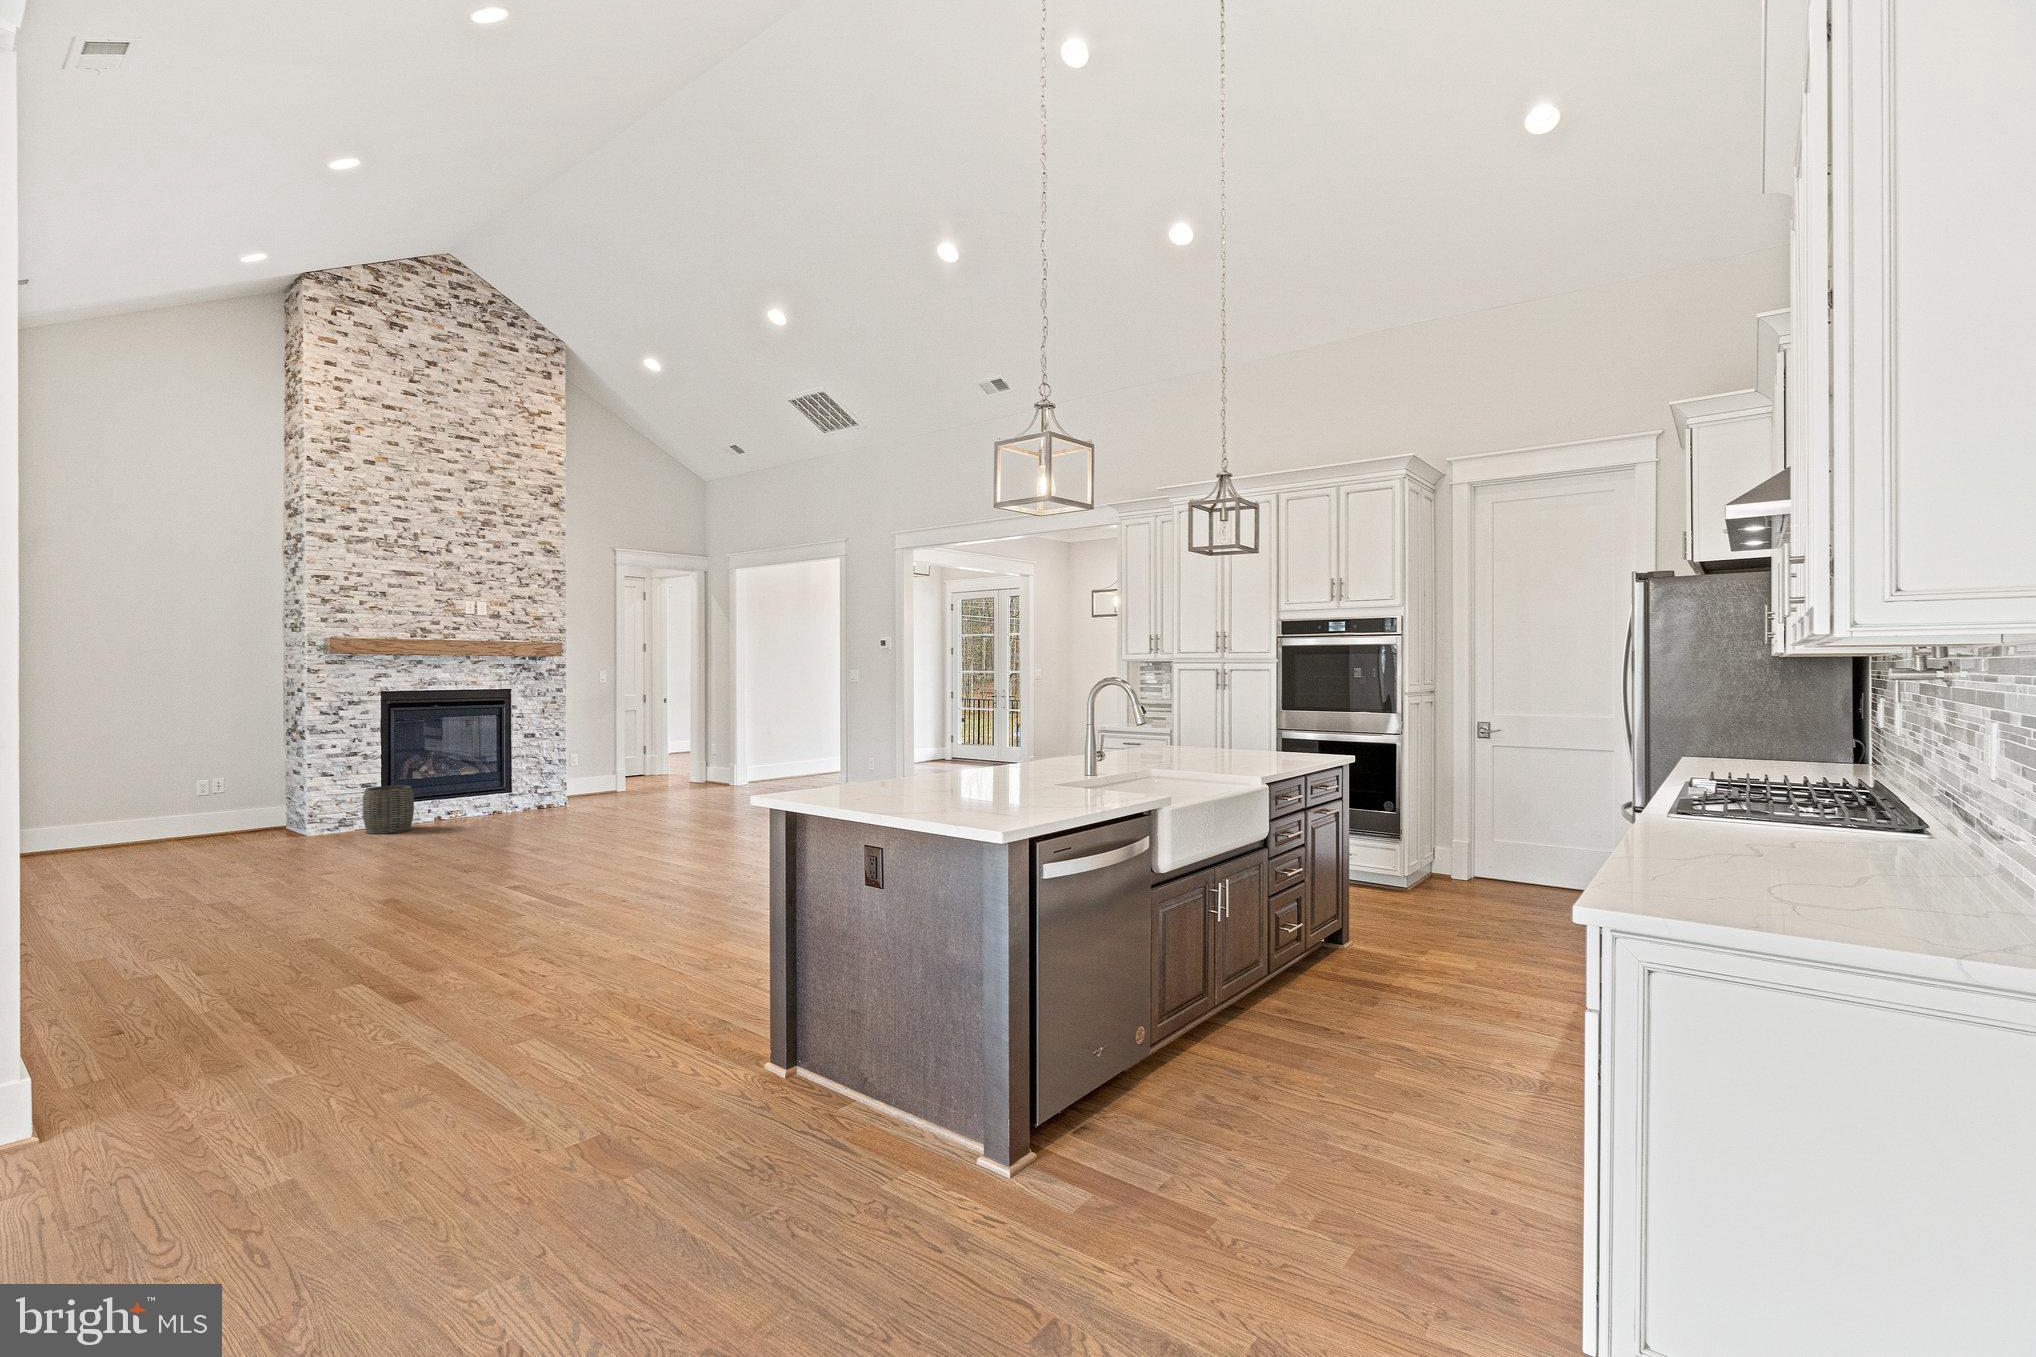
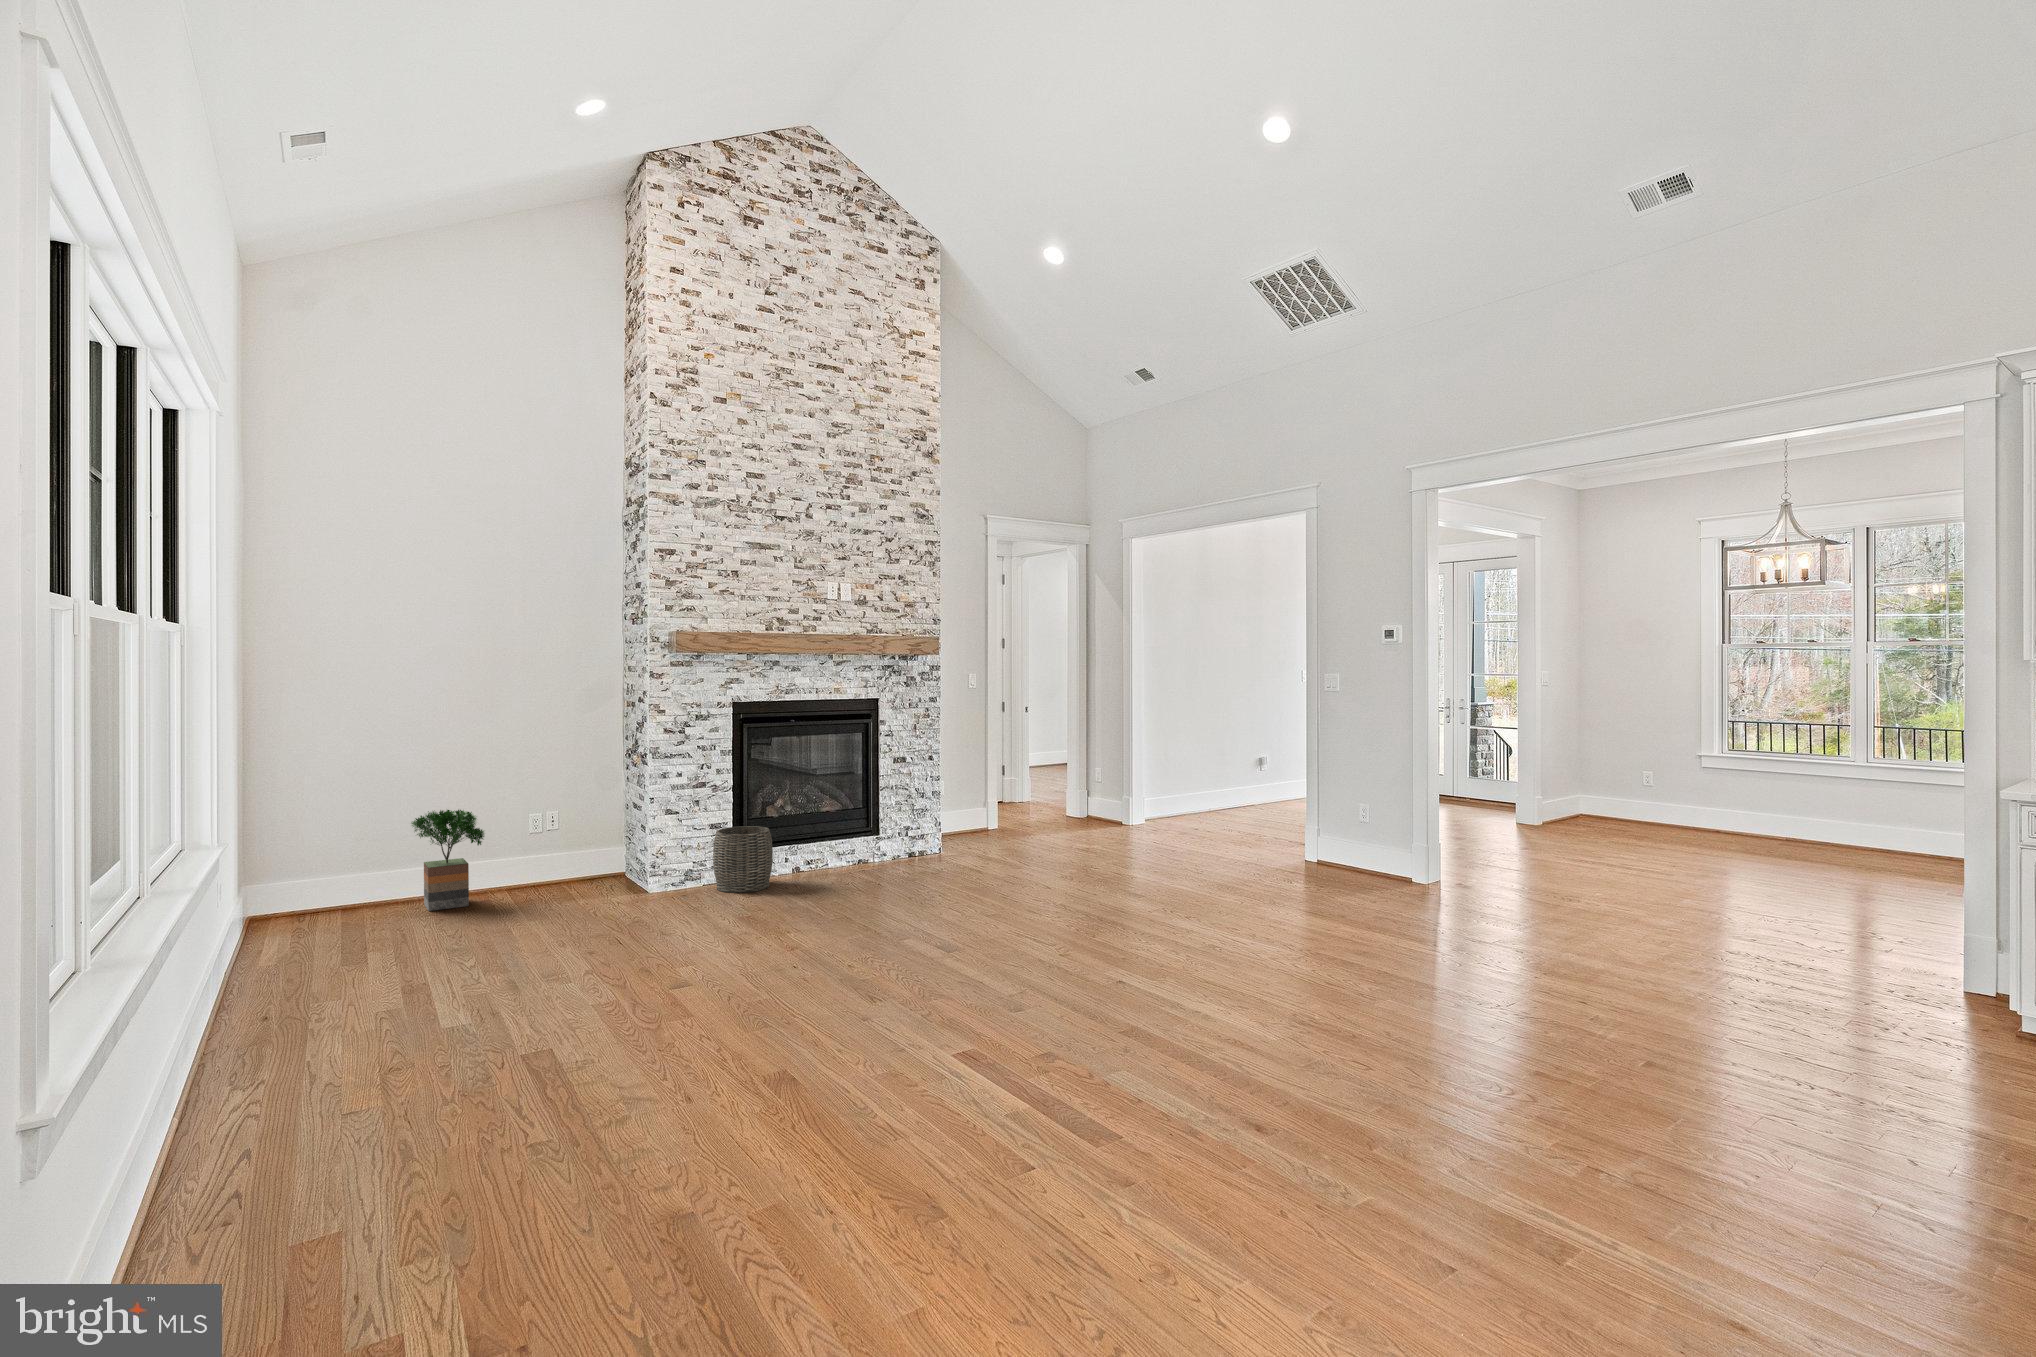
potted tree: none [89,775,160,854] -> present [411,810,484,911]

